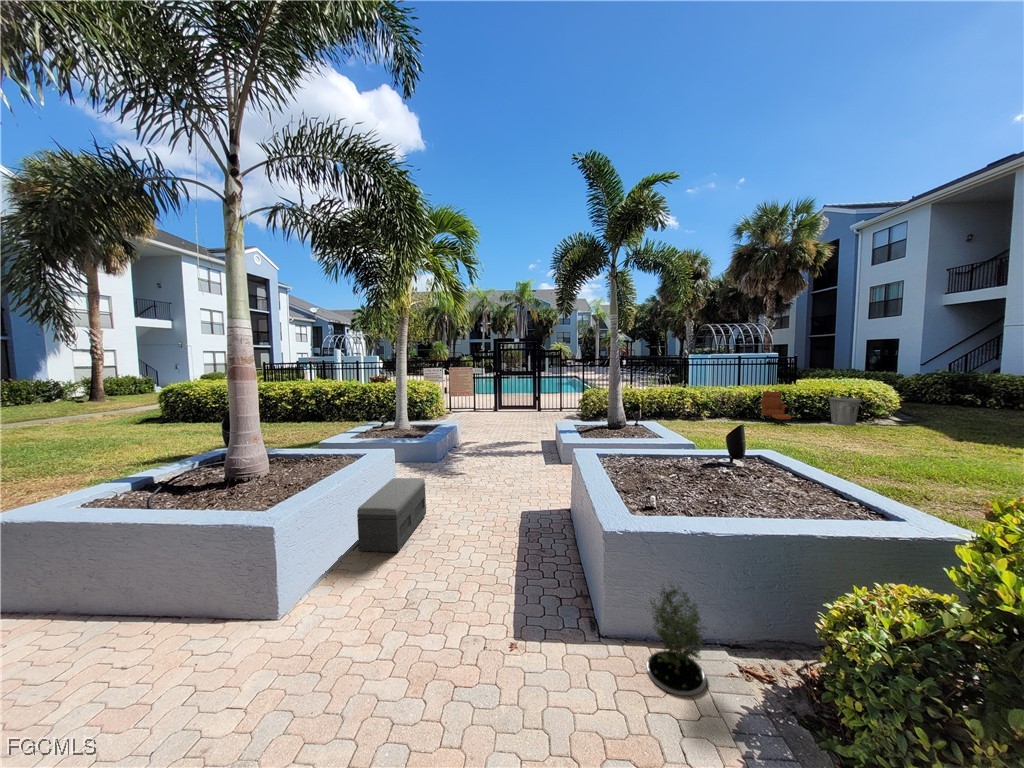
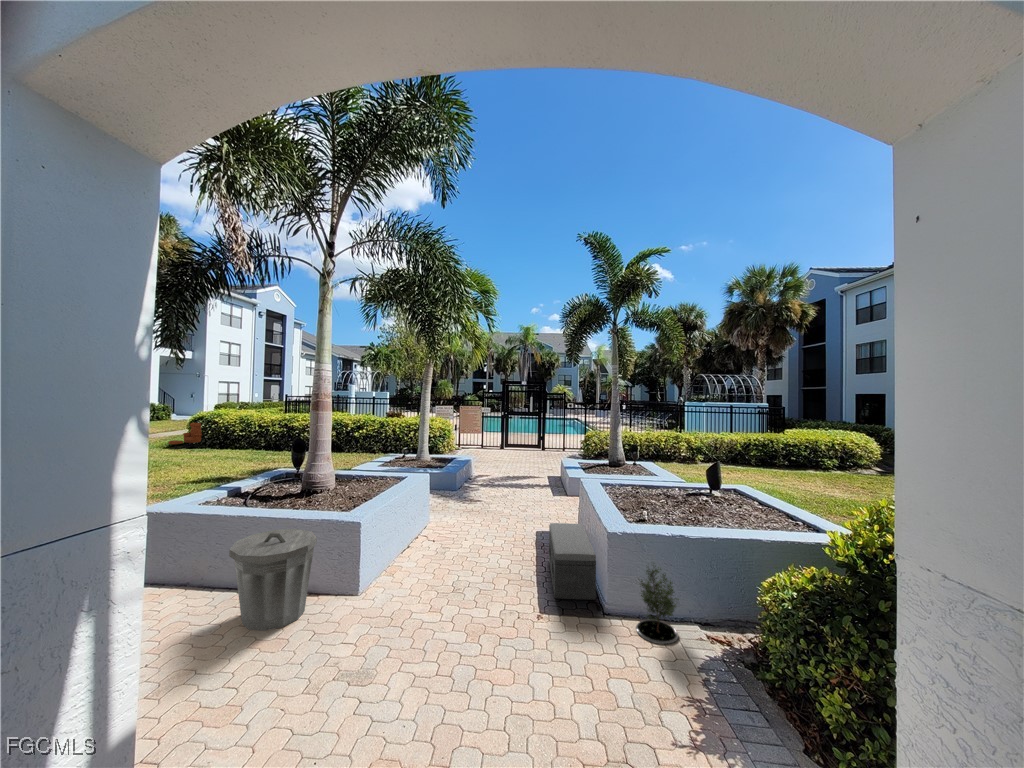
lounge chair: present [759,392,791,426] -> present [168,423,202,449]
trash can: present [828,396,862,426] -> present [229,529,317,631]
storage bench: present [357,478,426,552] -> present [549,523,596,600]

